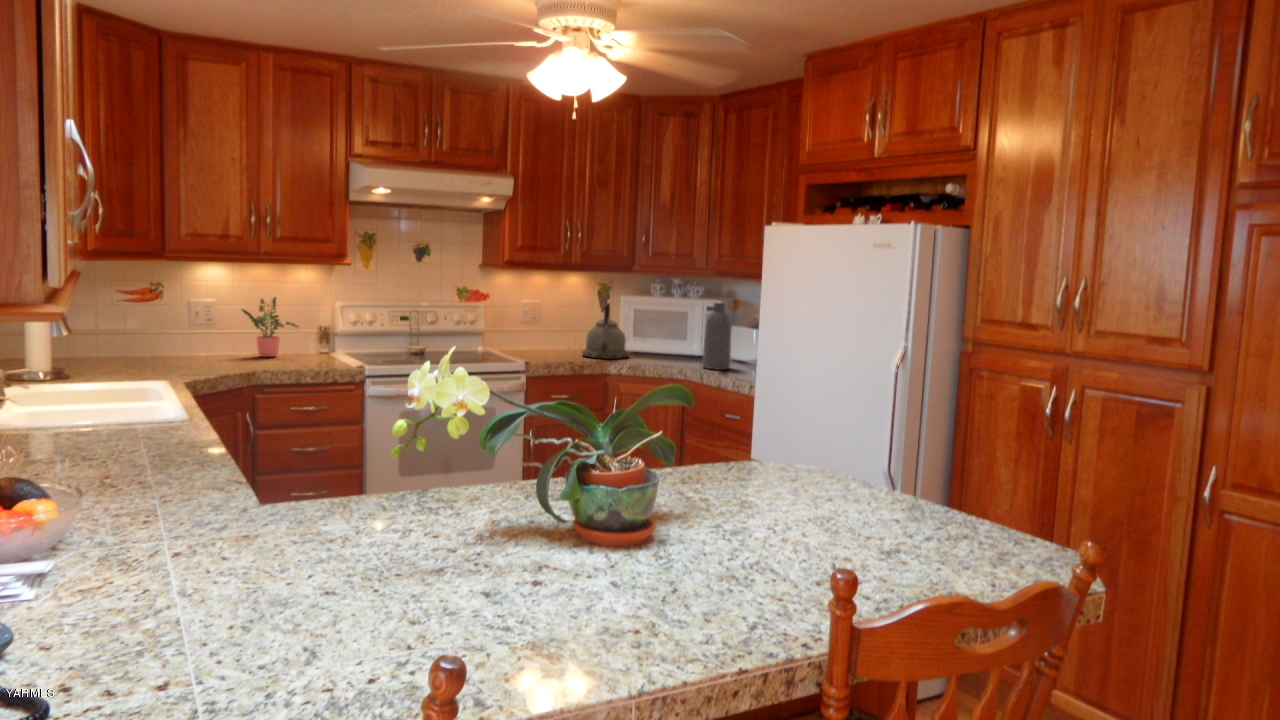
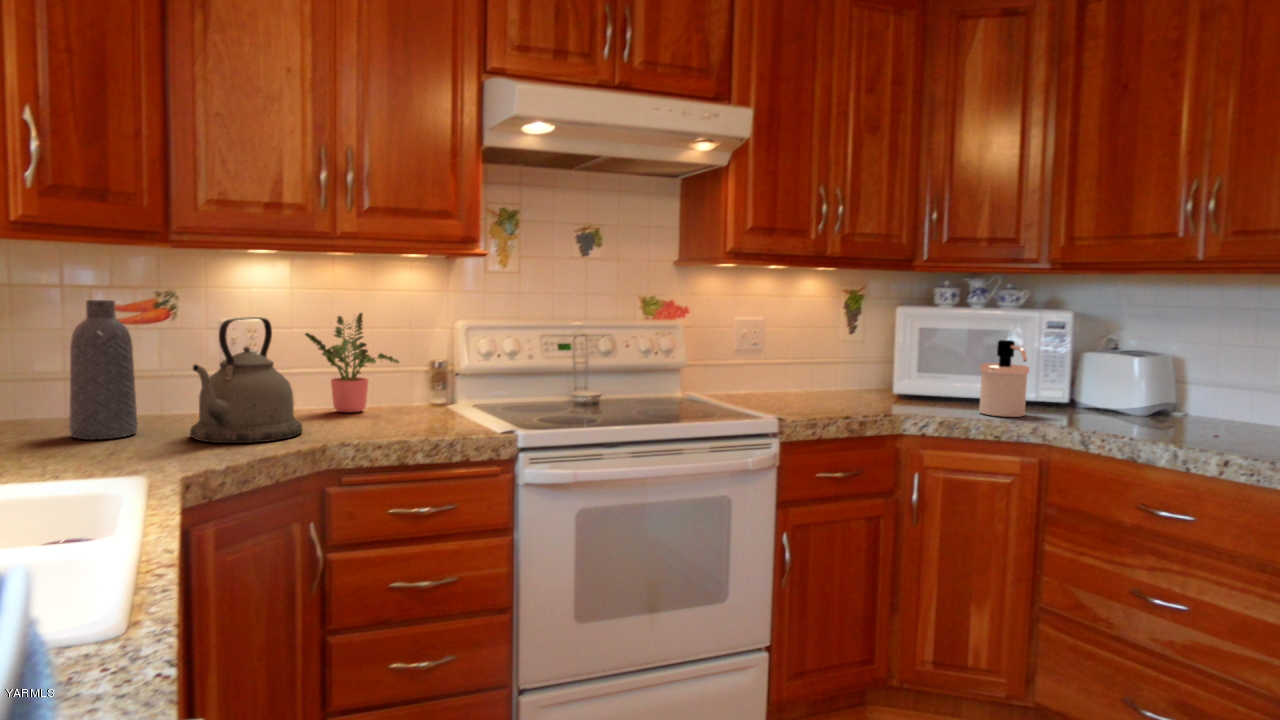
kettle: present [582,303,629,359] -> present [190,317,303,443]
vase: present [702,303,731,370] -> present [69,300,138,440]
soap dispenser: none [657,318,685,364] -> present [979,340,1029,417]

